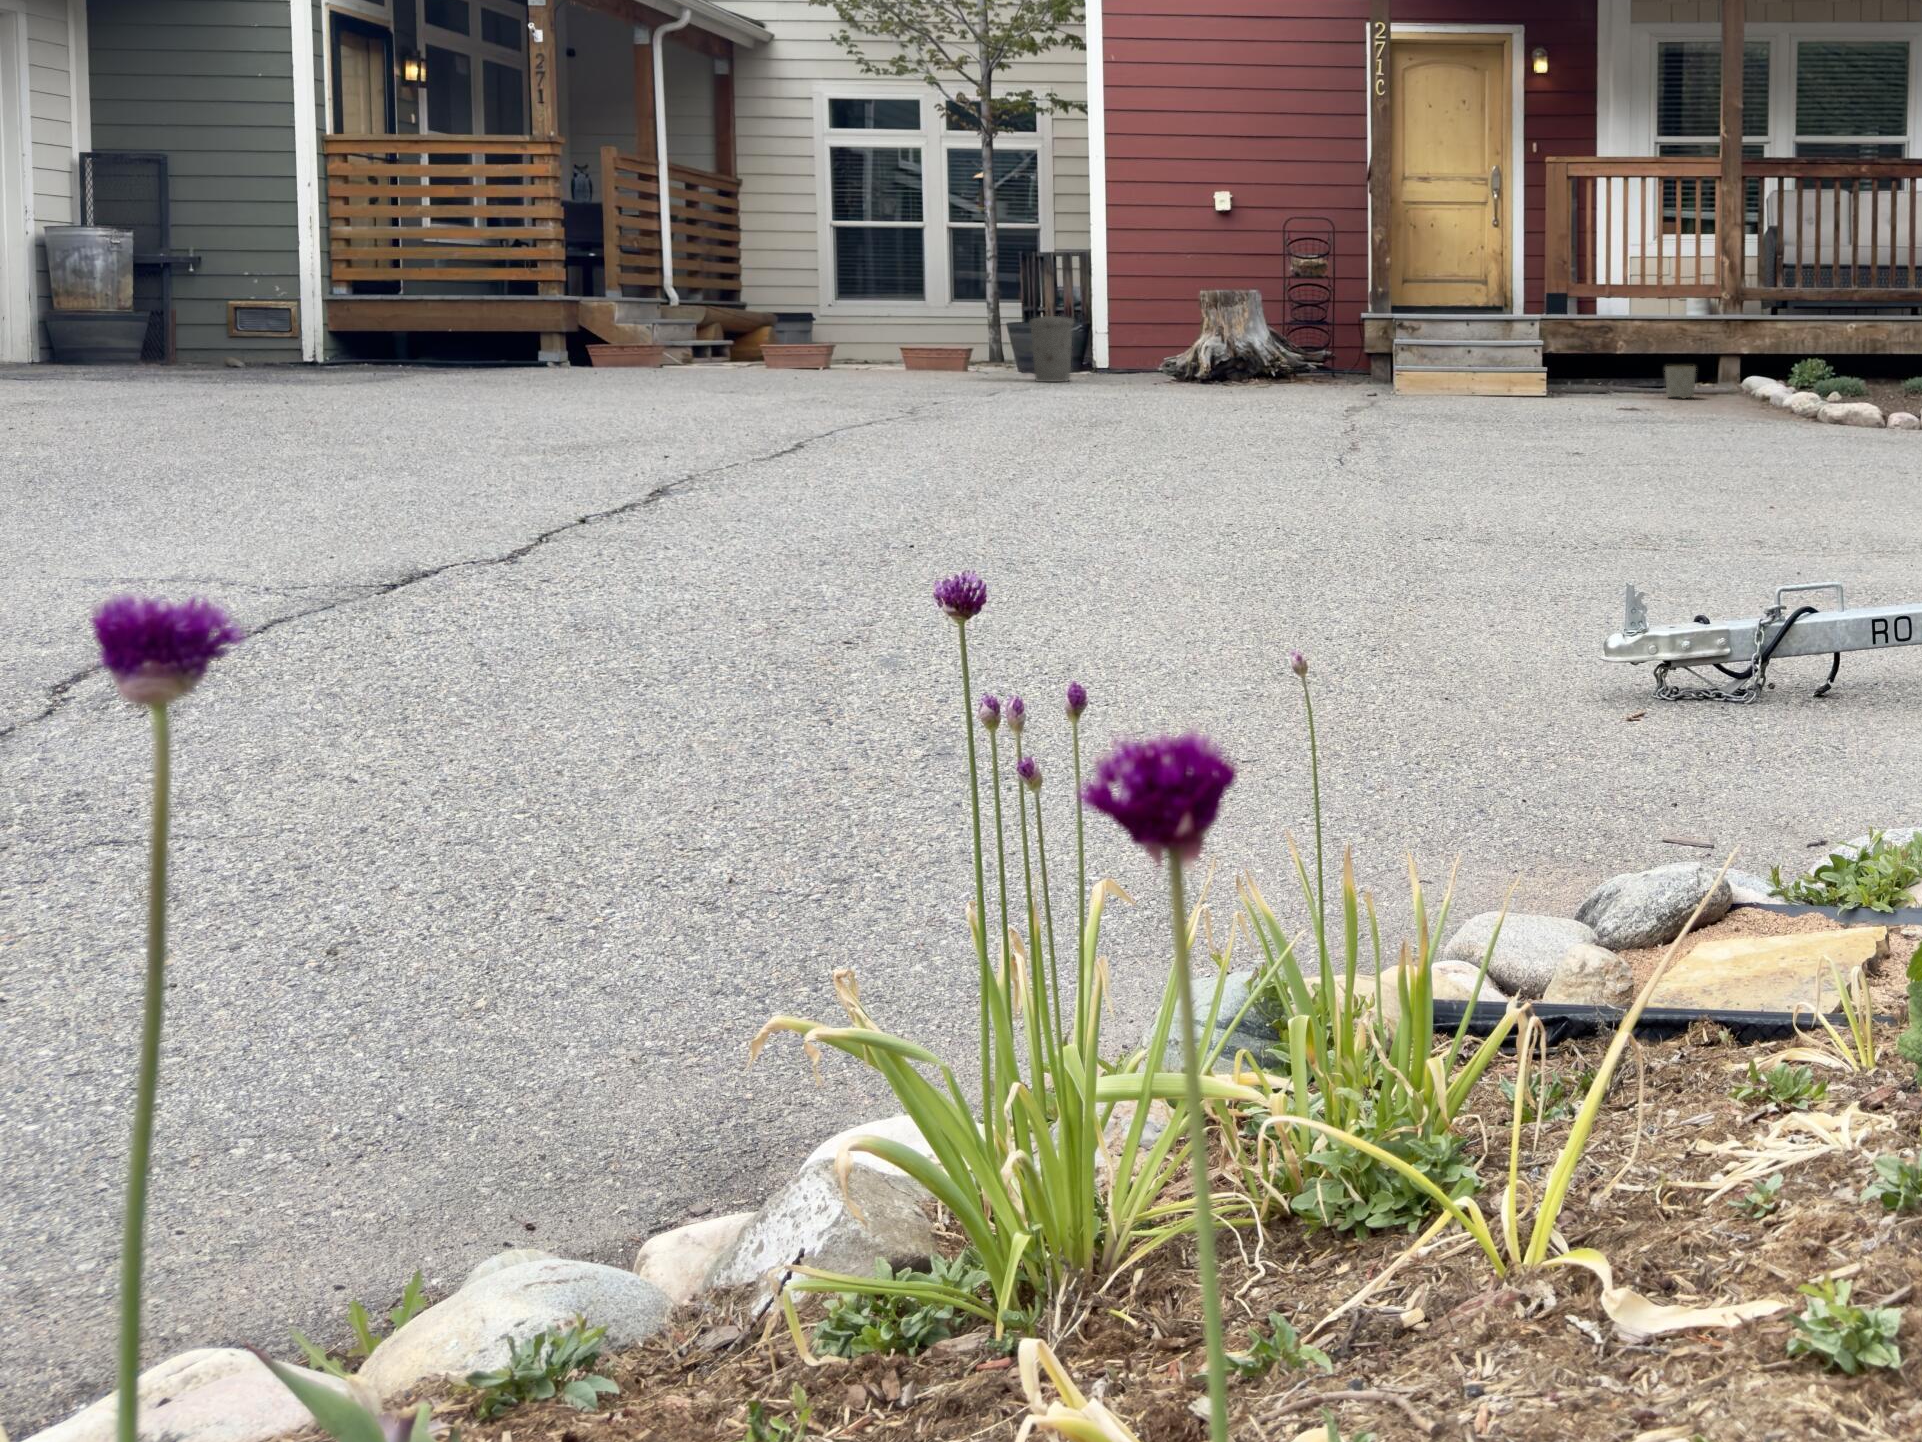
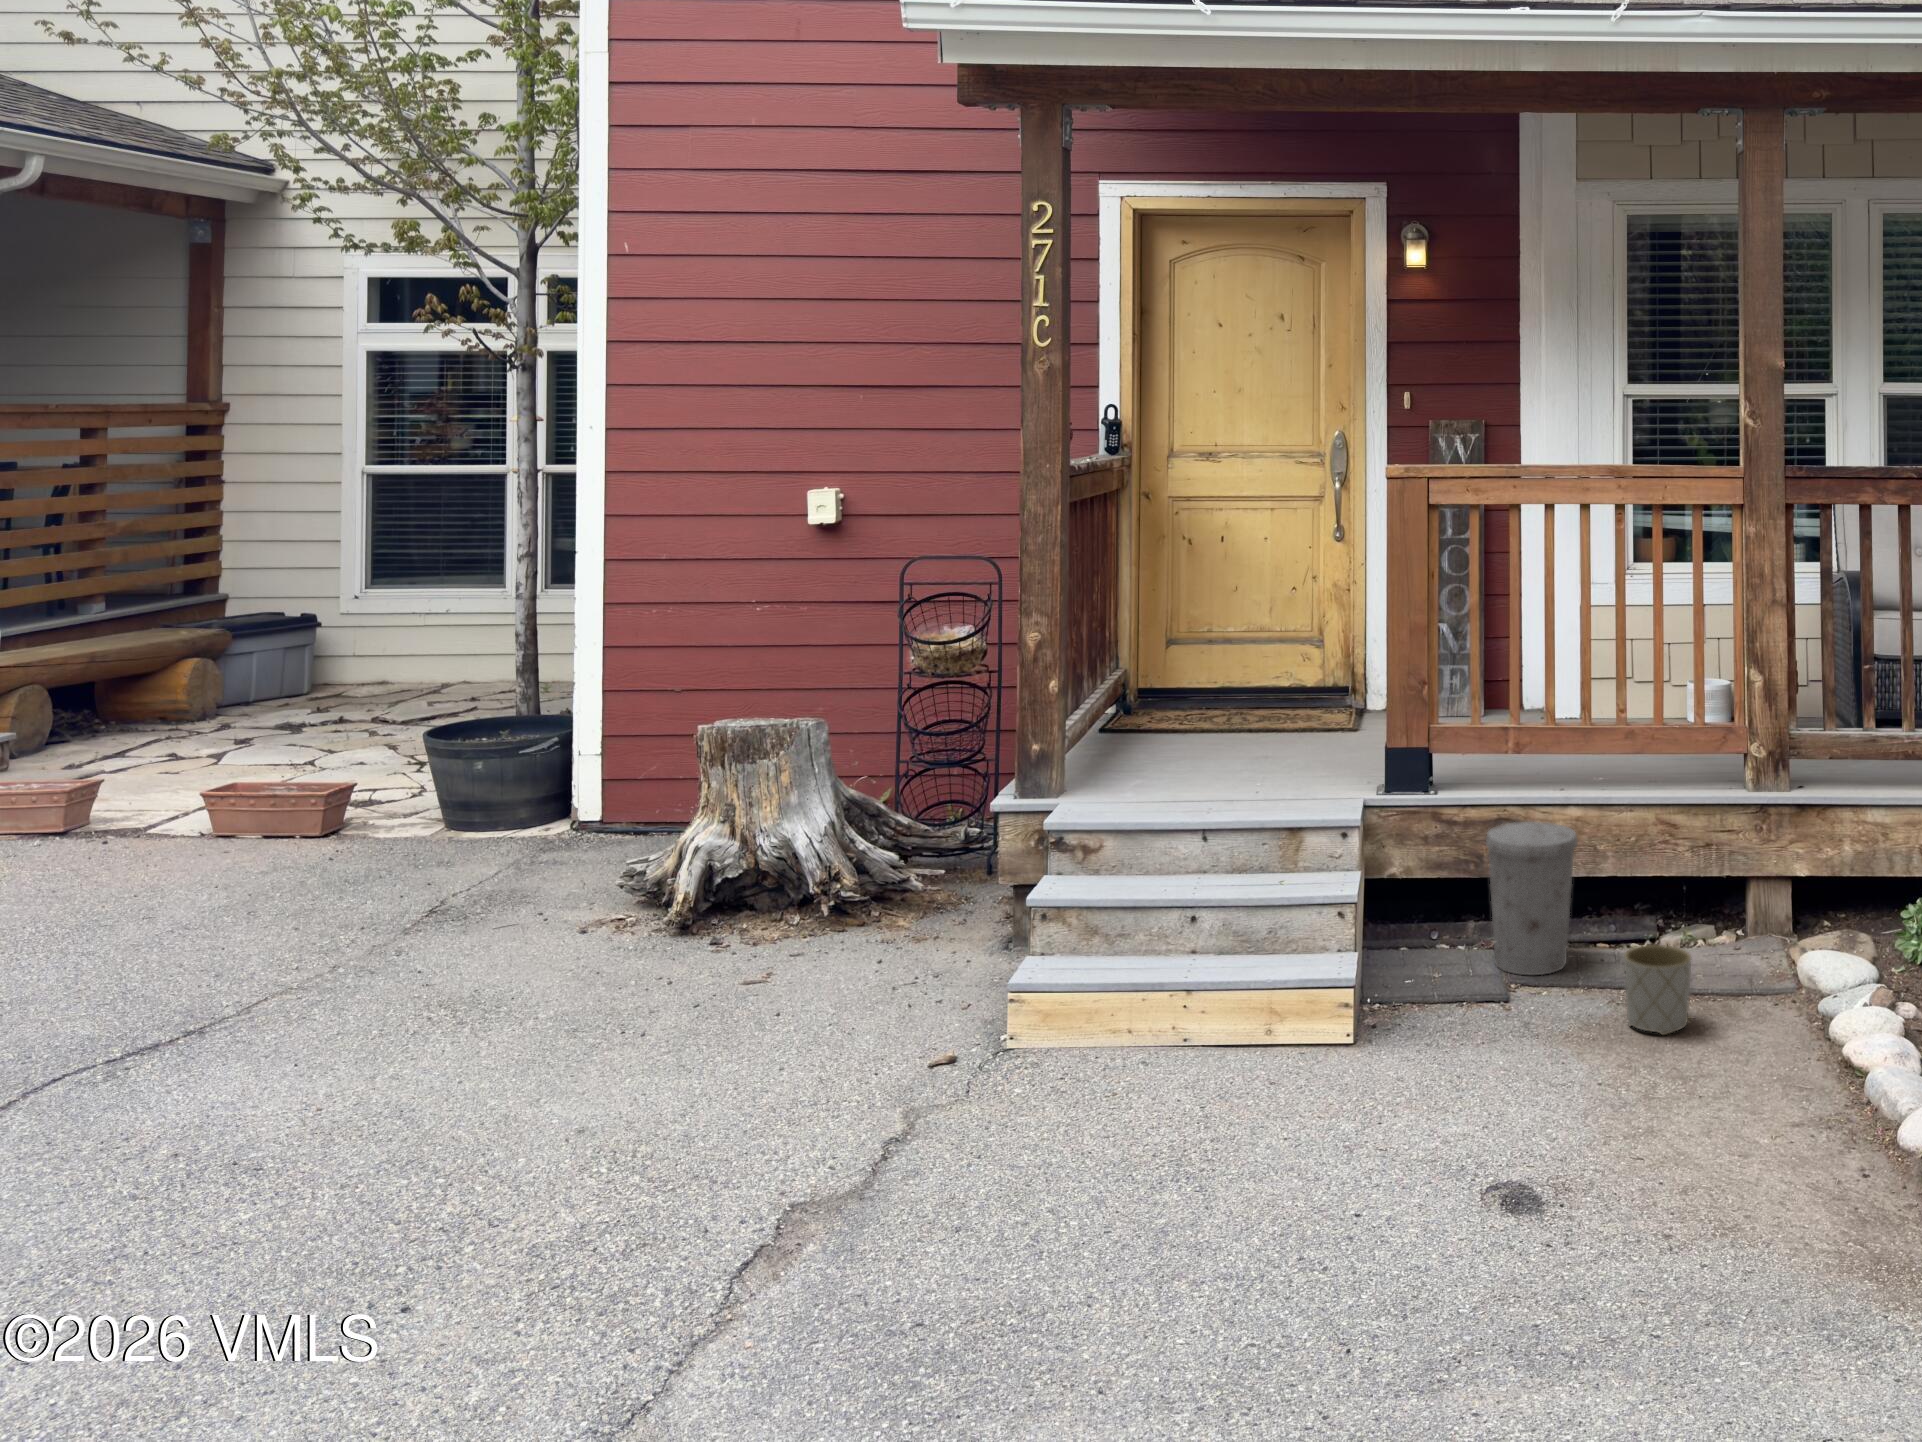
trash can: present [1030,316,1074,382] -> present [1486,822,1578,975]

